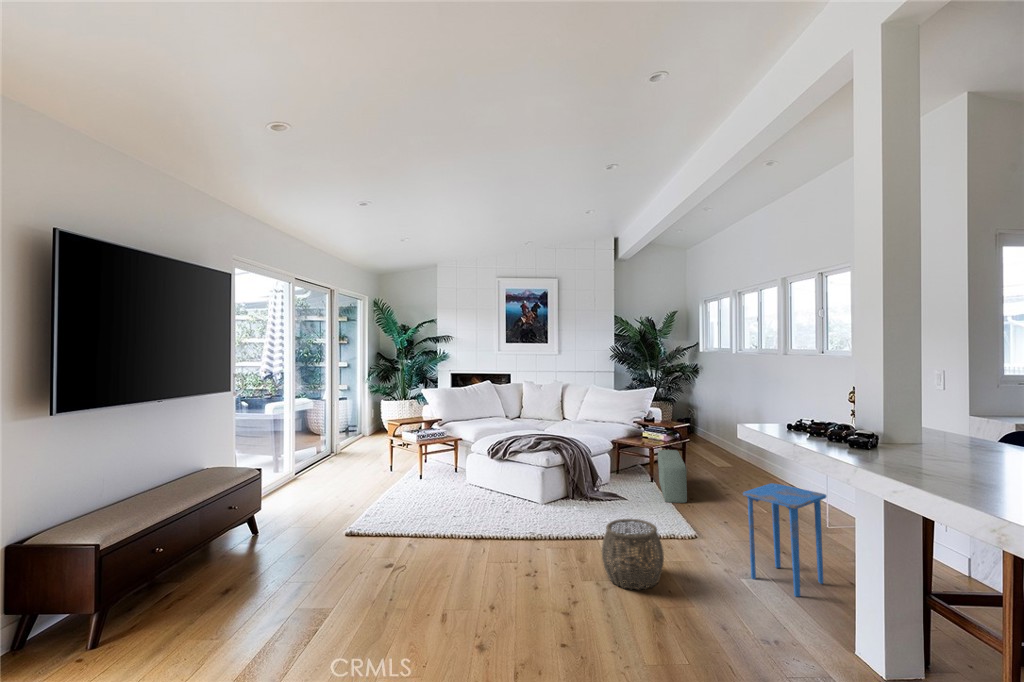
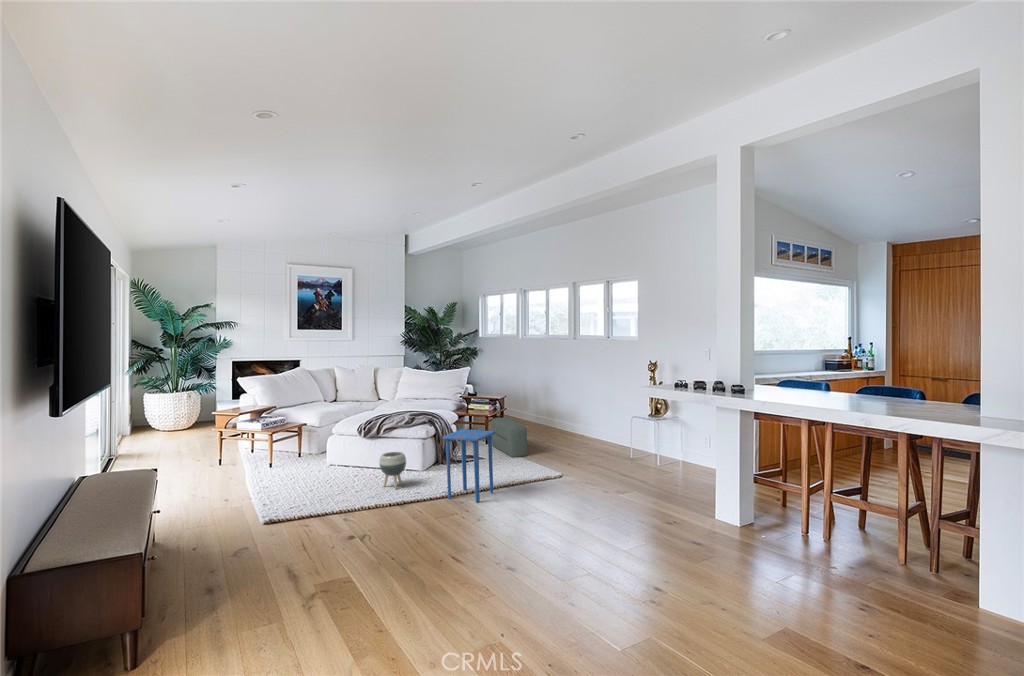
planter: none [480,478,508,521] -> present [379,452,406,489]
side table: present [743,483,826,597] -> present [443,429,495,503]
woven basket: present [602,519,664,589] -> none [525,459,571,508]

